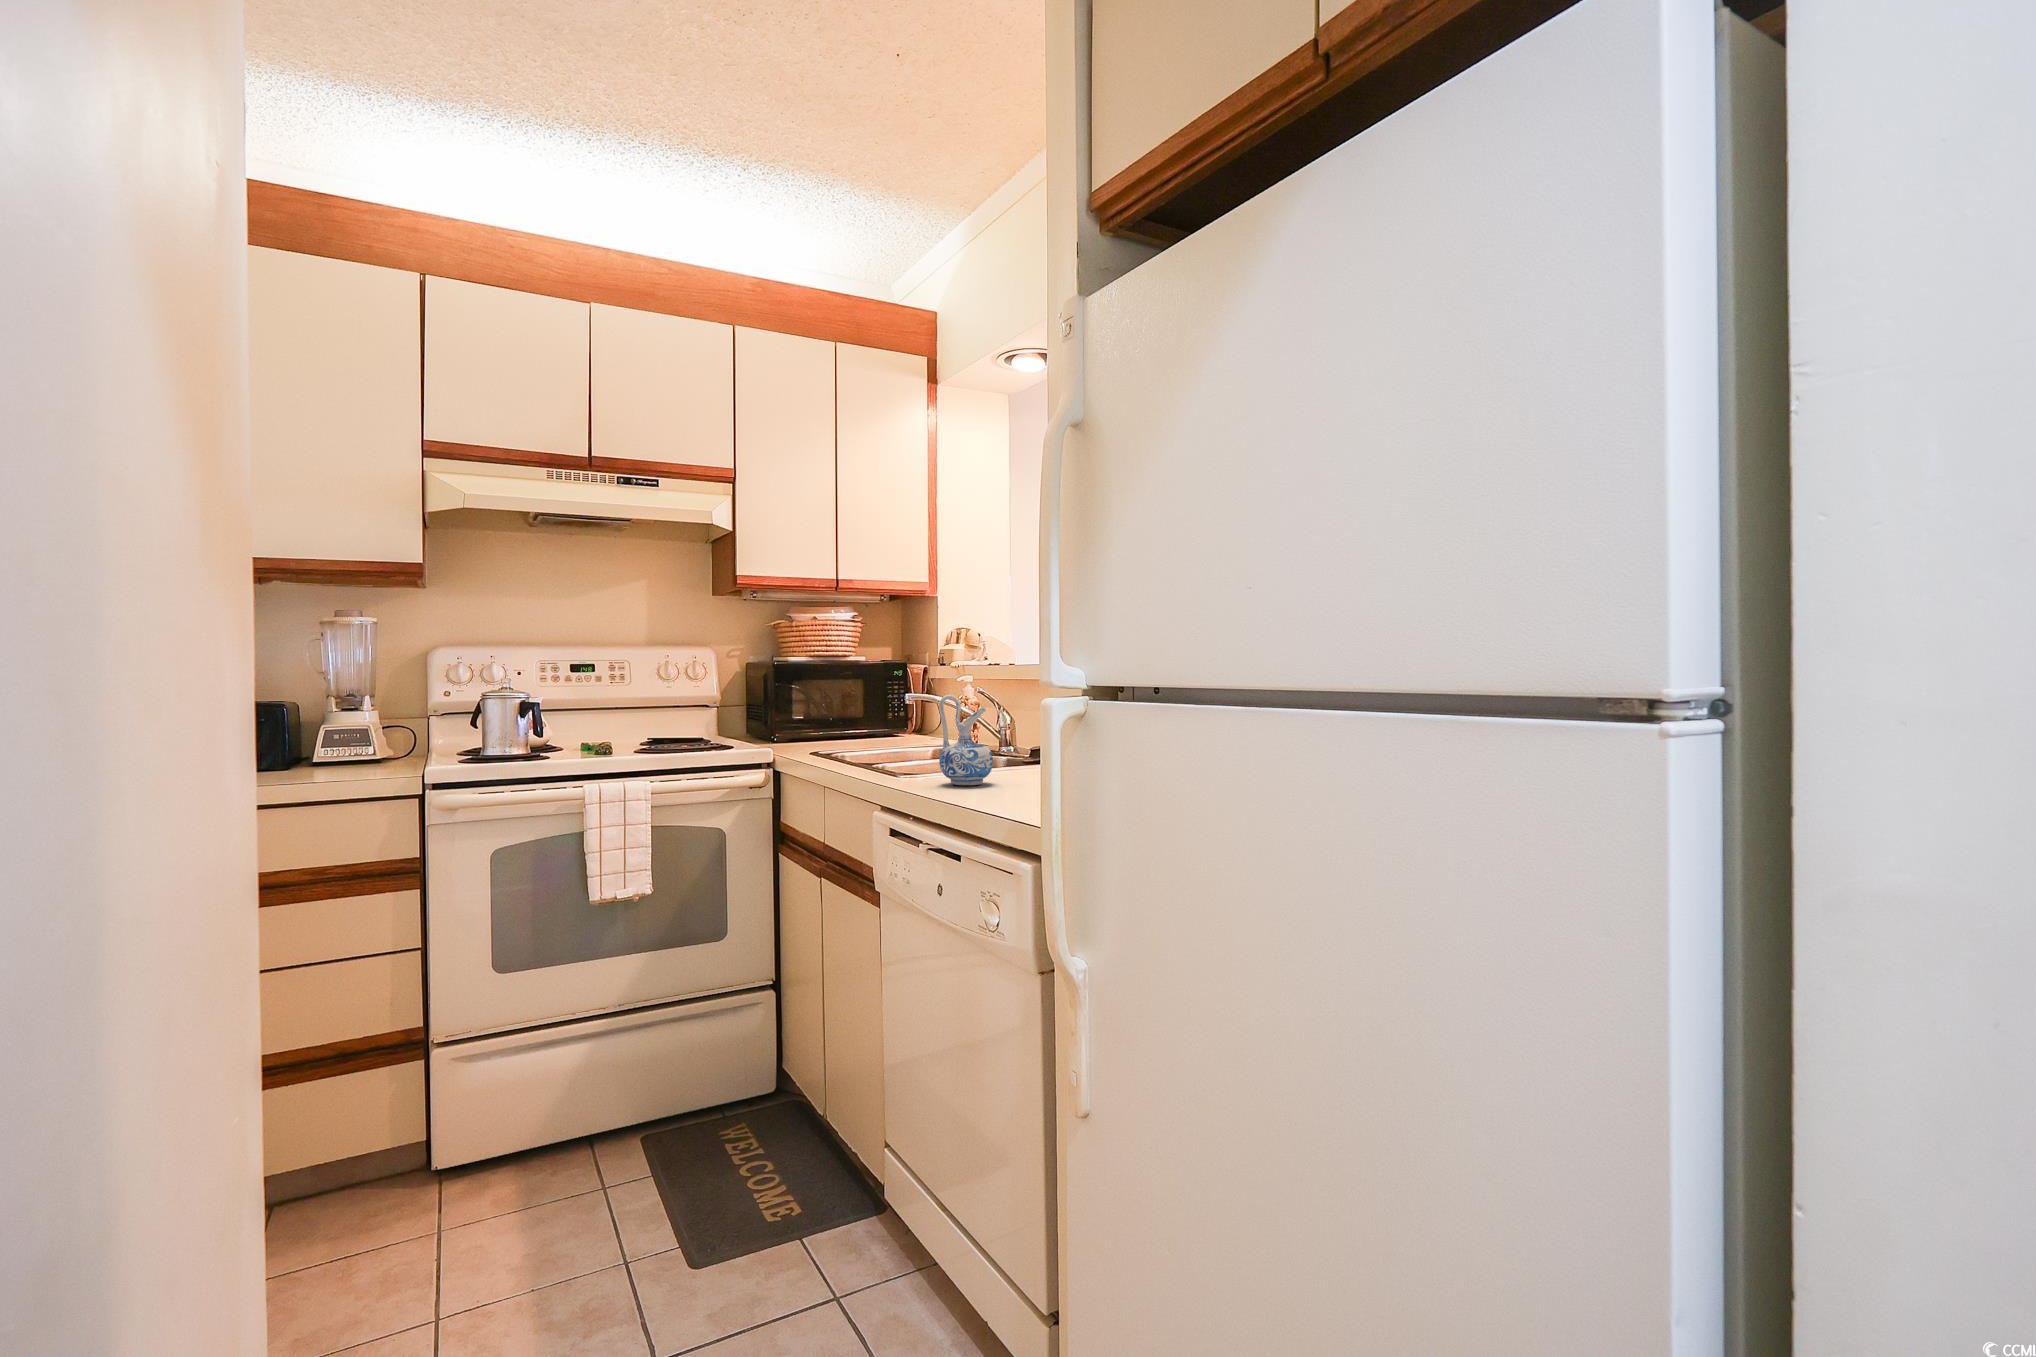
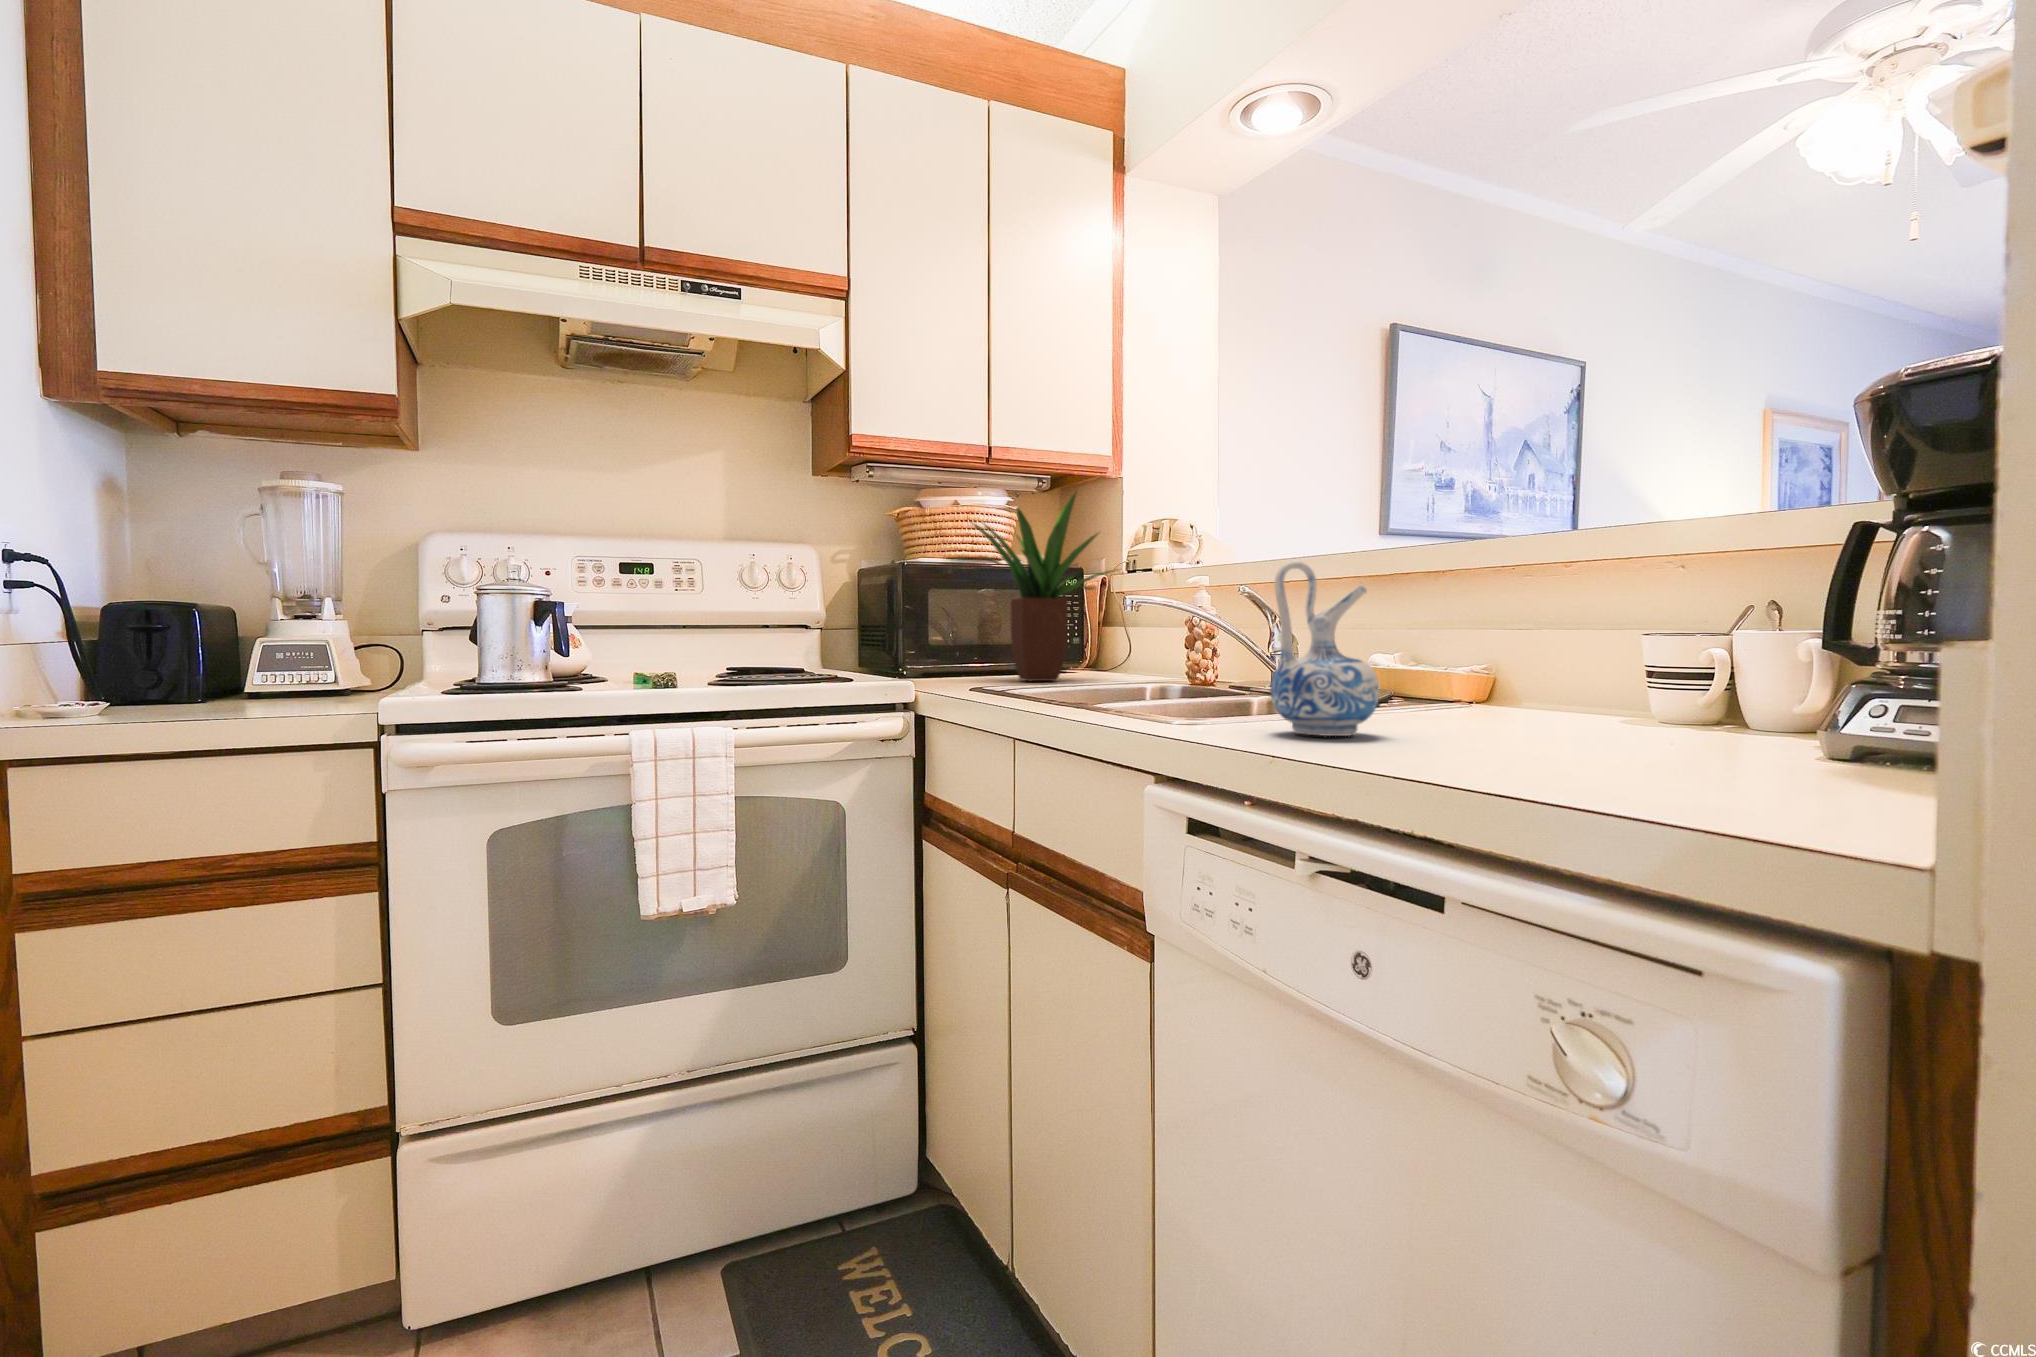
potted plant: none [821,614,930,744] -> present [974,492,1114,681]

